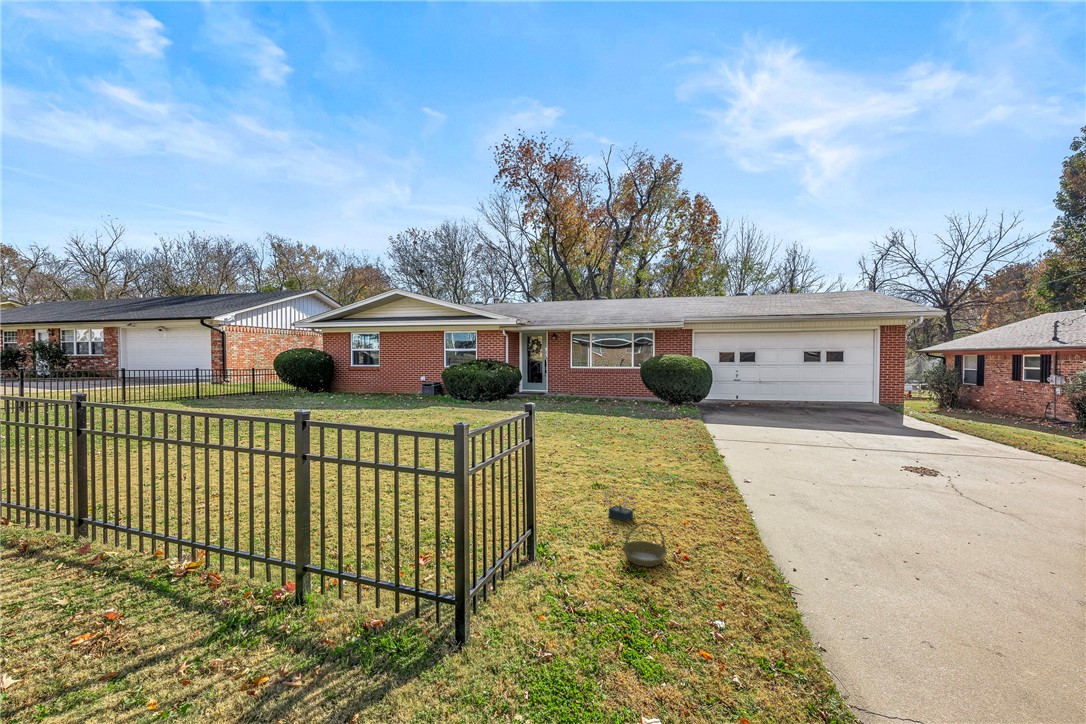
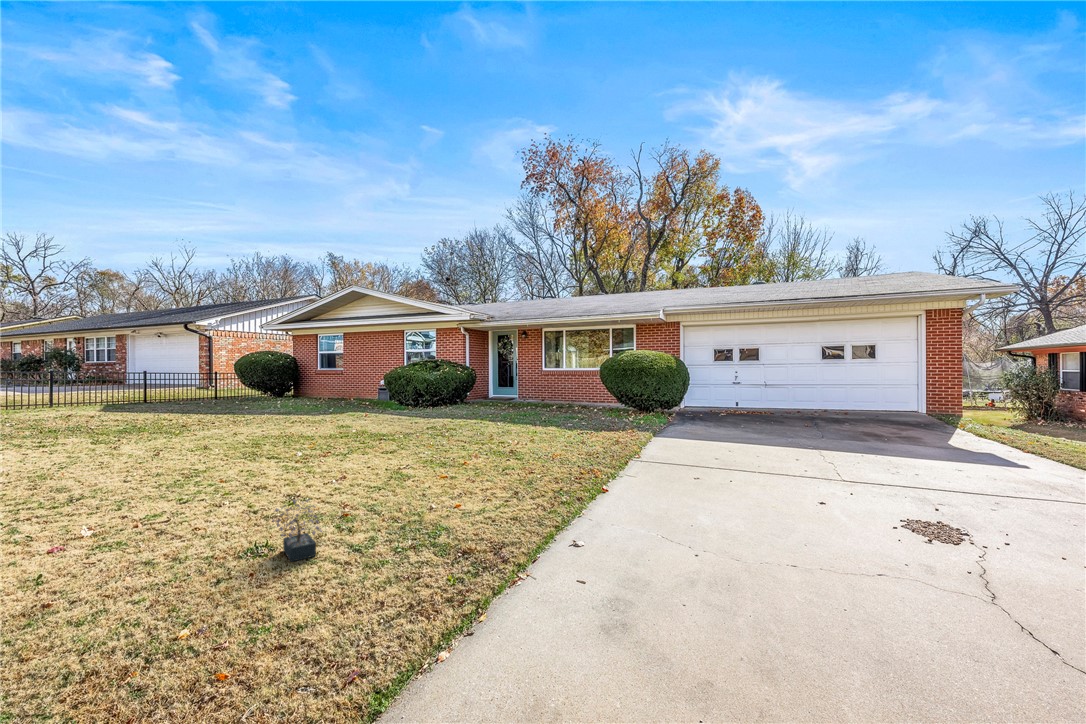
basket: present [623,522,667,567] -> none [109,570,220,664]

